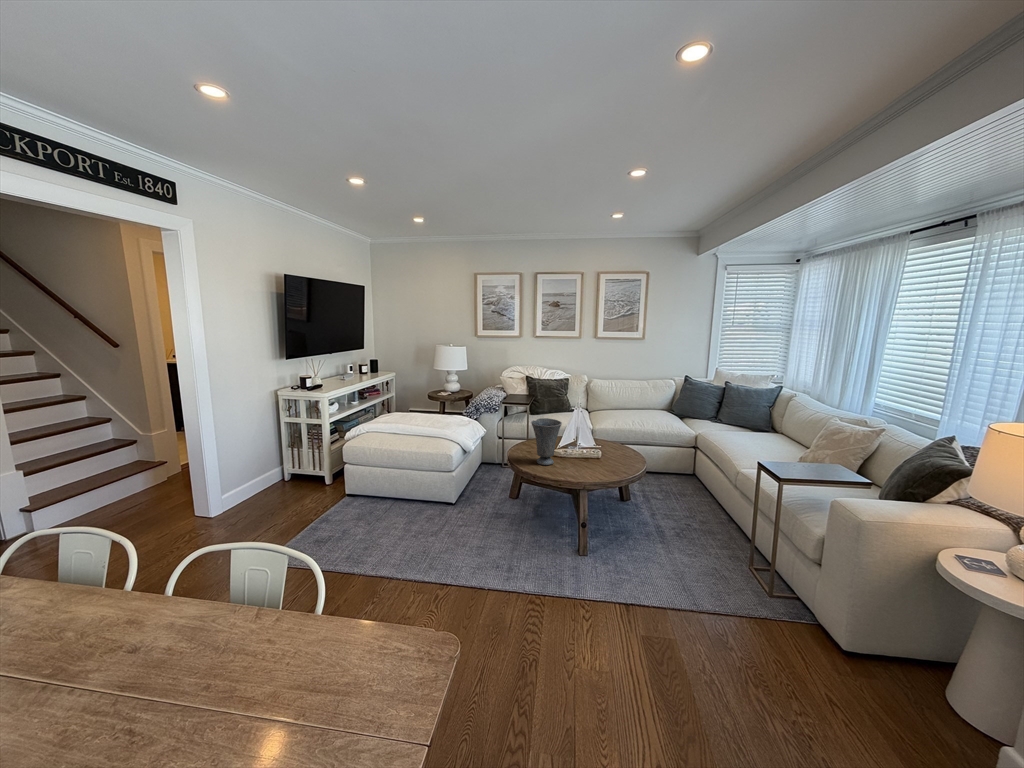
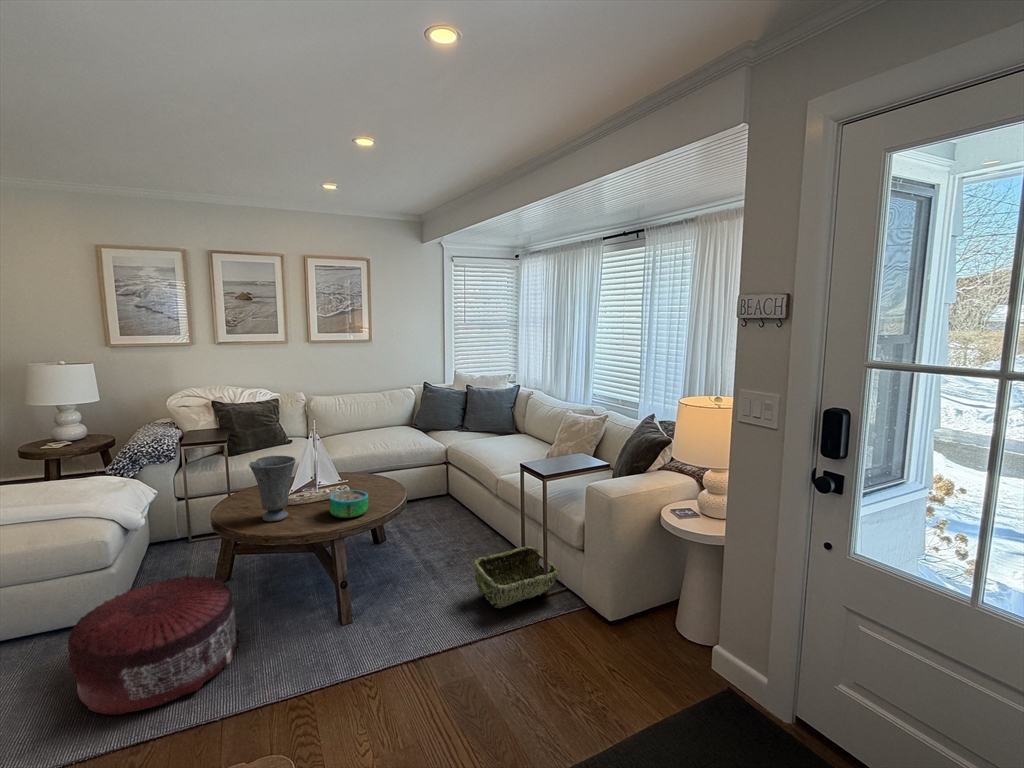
decorative bowl: none [581,453,611,475] -> present [329,490,368,518]
pouf: none [423,486,514,563] -> present [67,574,240,715]
woven basket: none [694,538,789,594] -> present [474,546,559,608]

